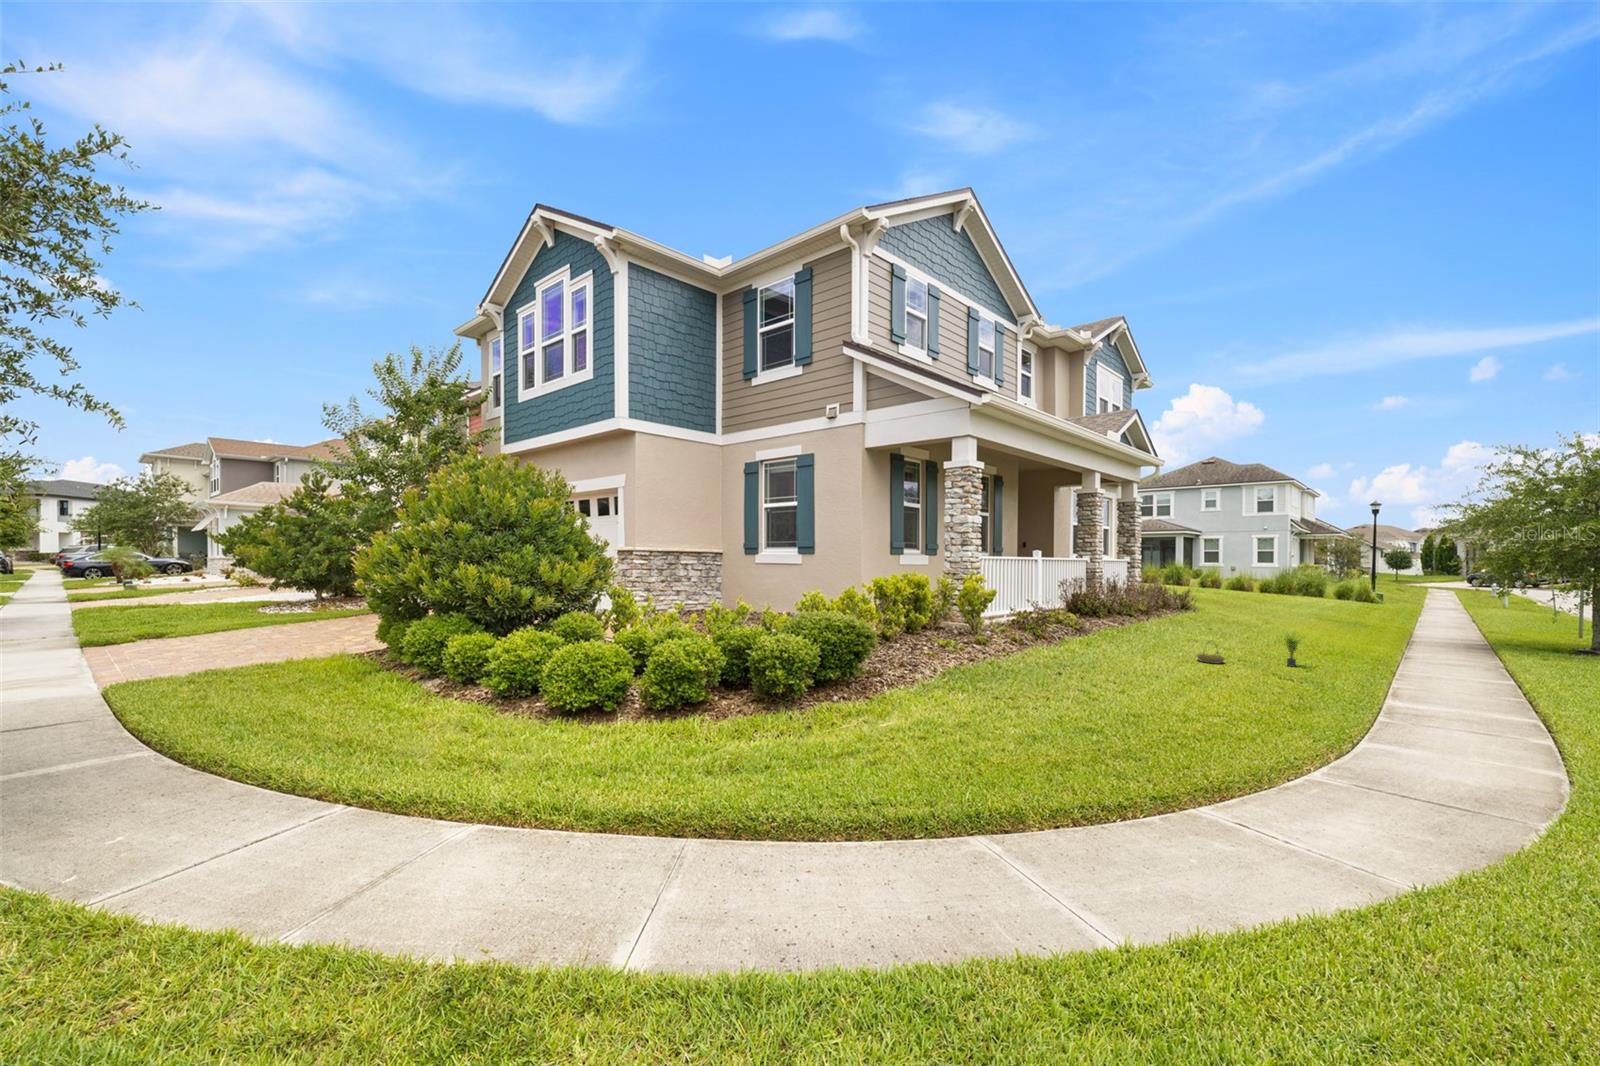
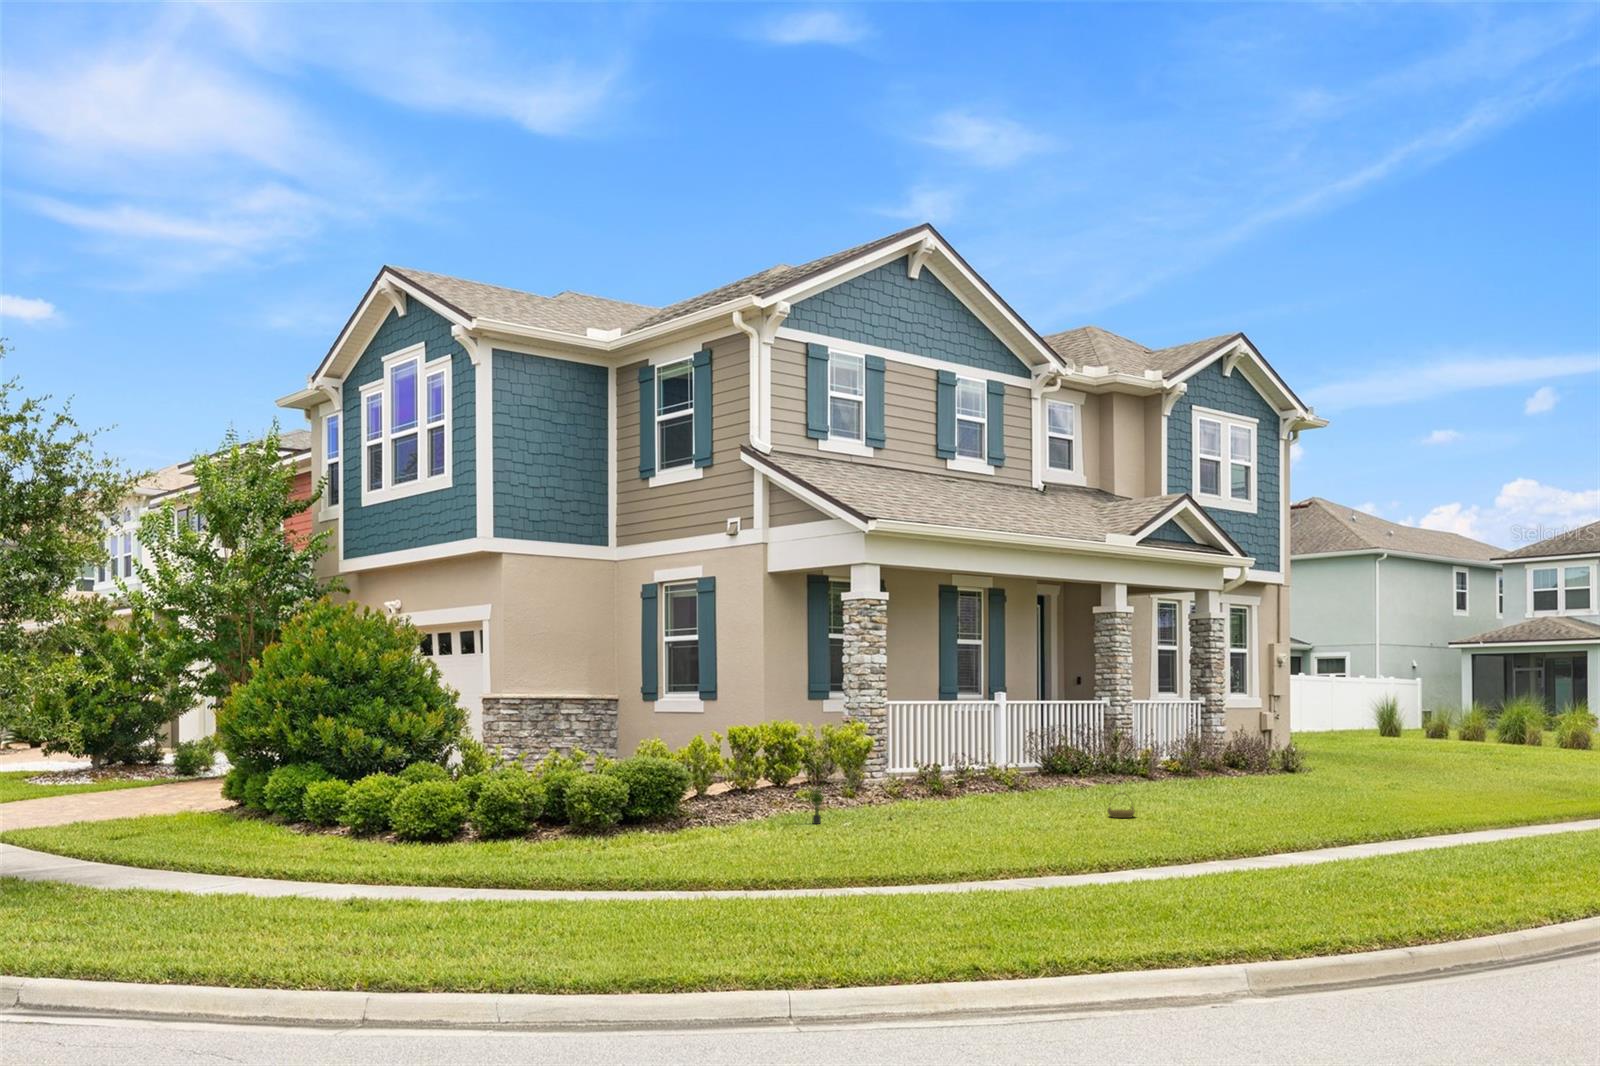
potted plant: present [1284,636,1303,667] -> present [808,787,823,824]

